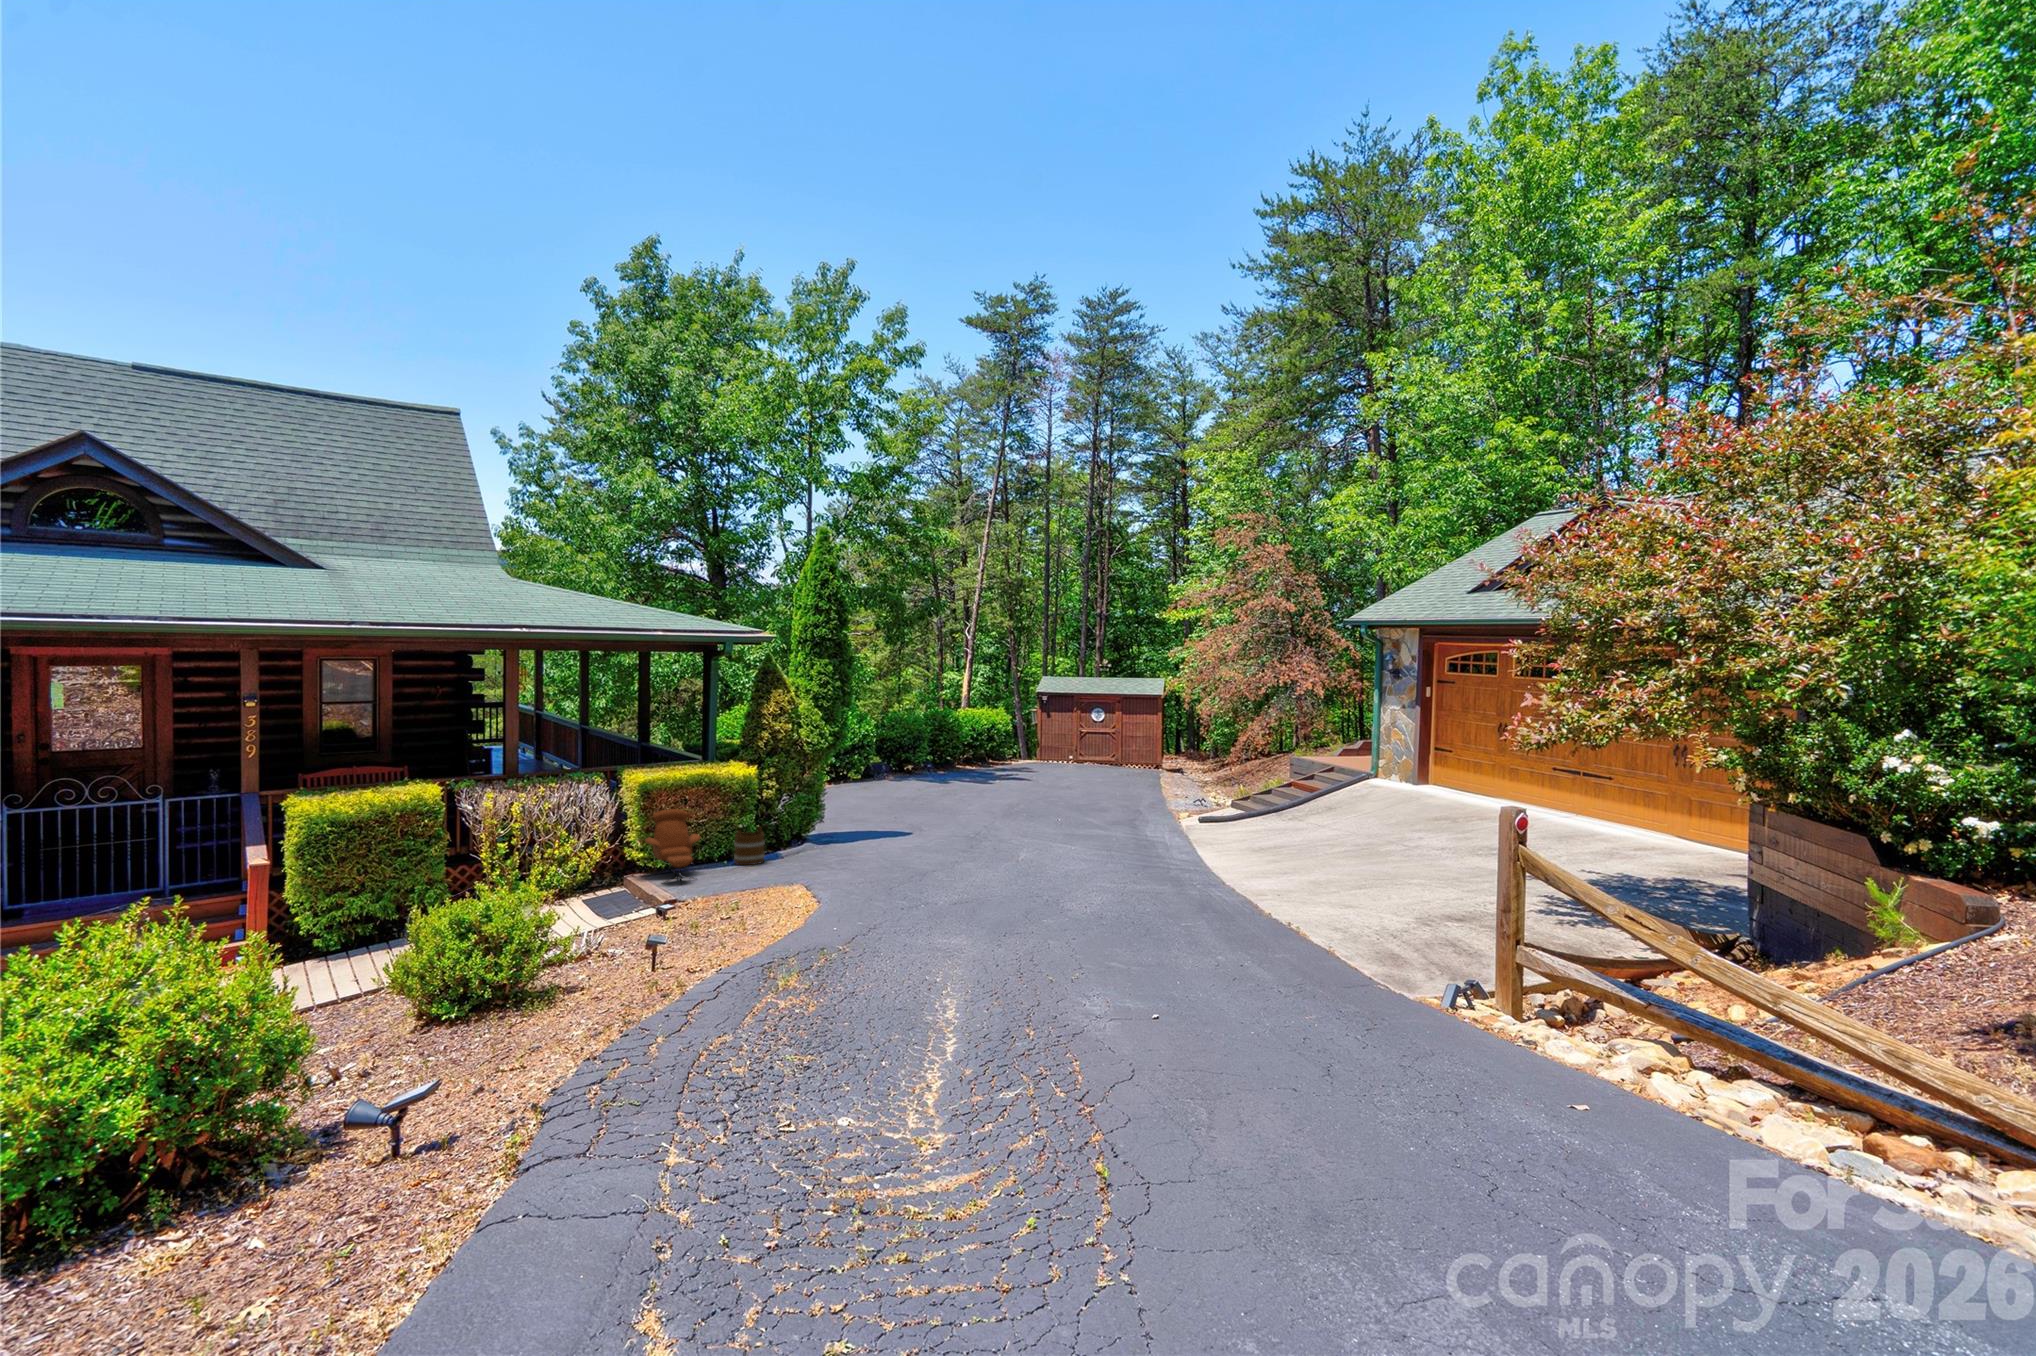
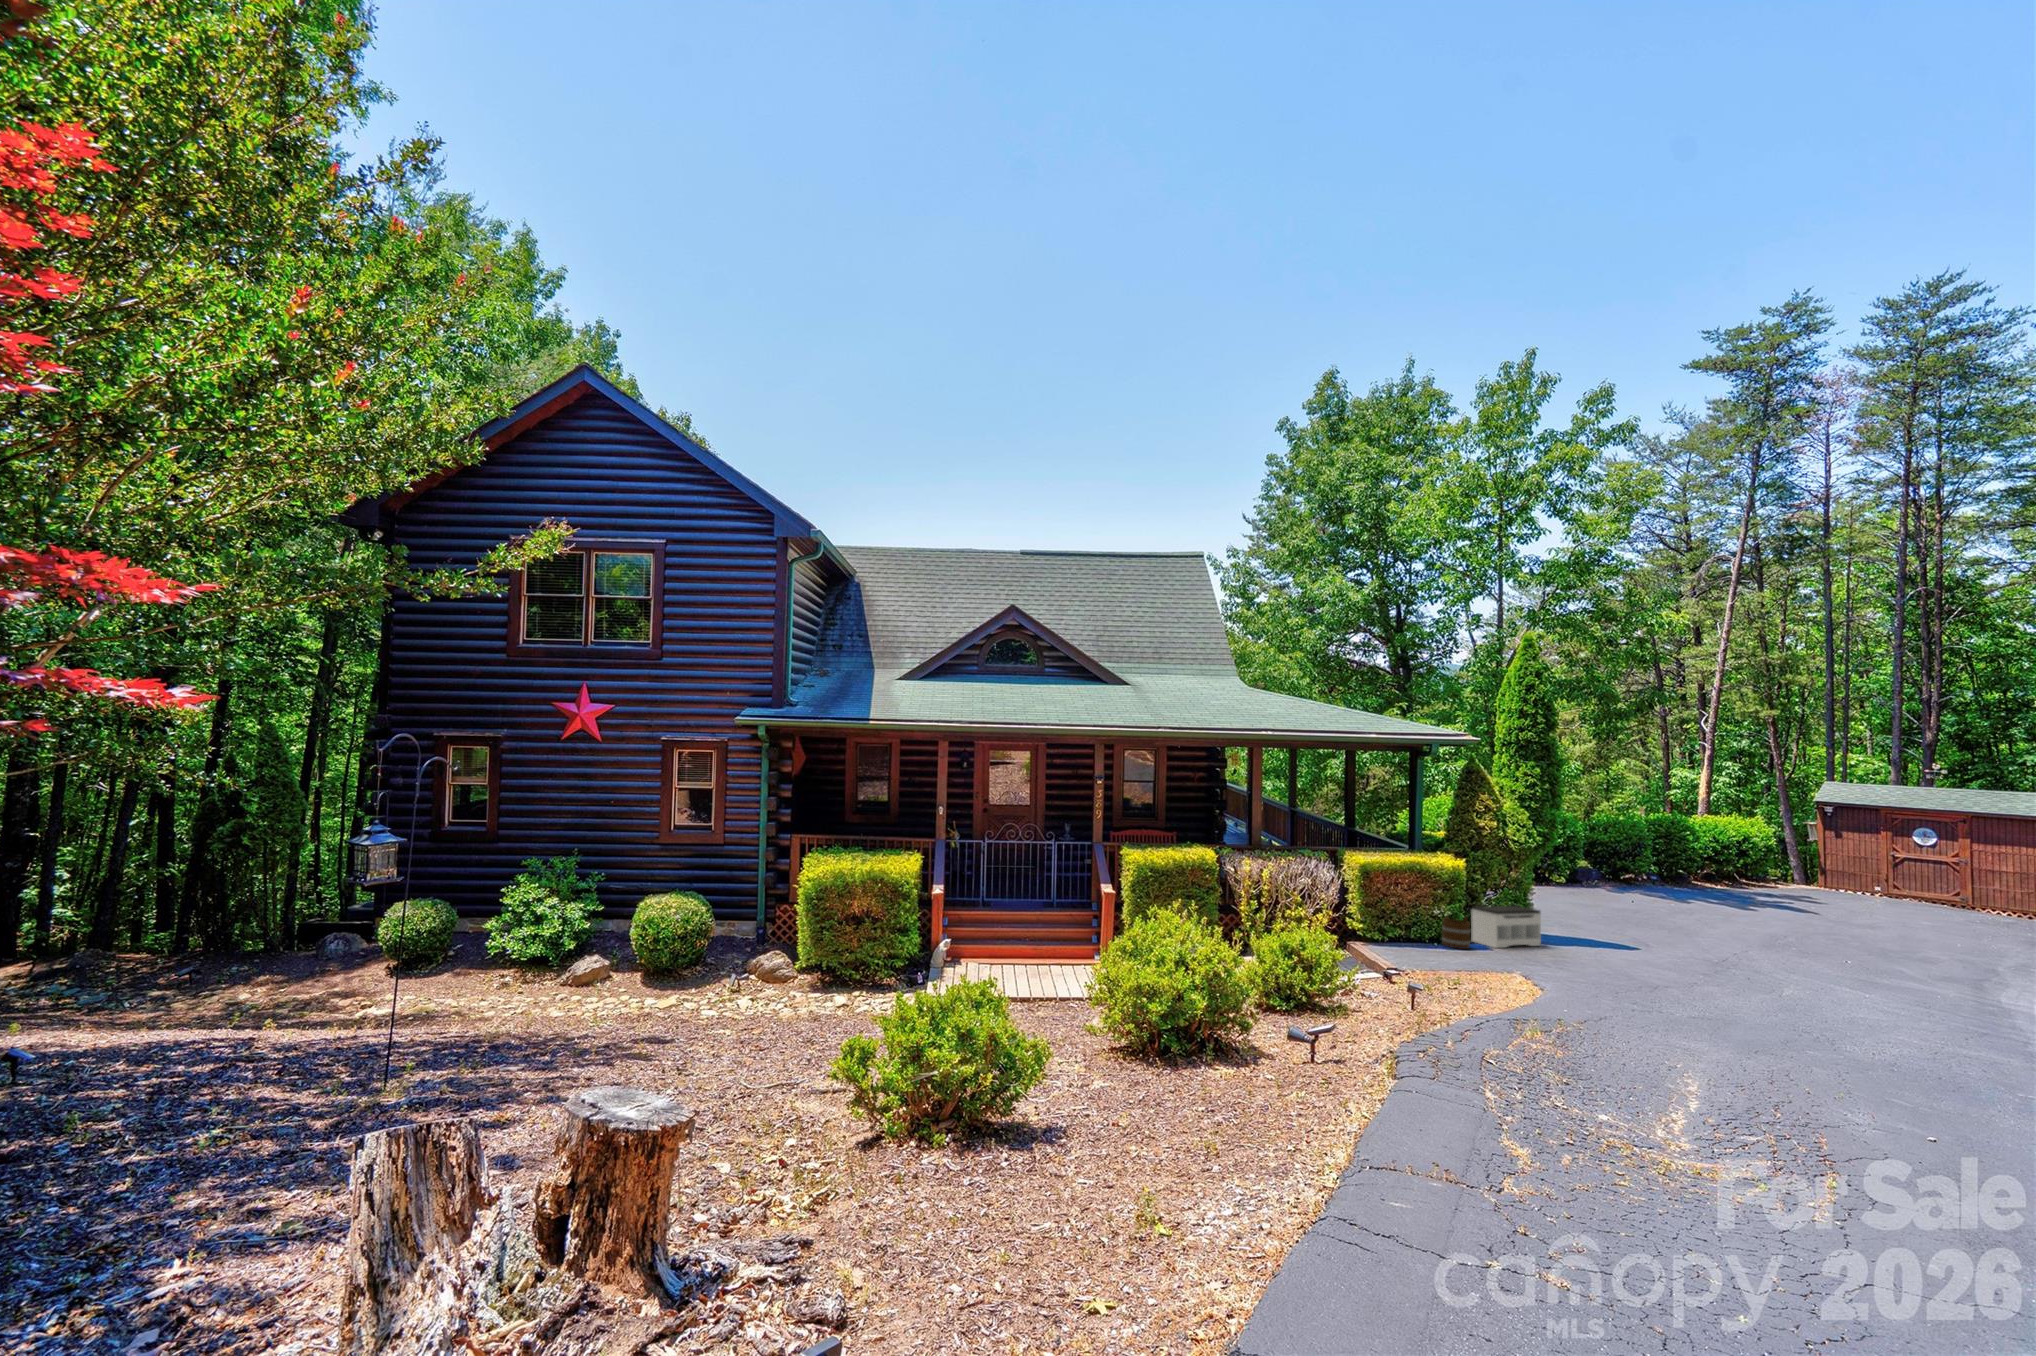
bench: none [768,806,837,856] -> present [1471,906,1541,948]
lounge chair: present [645,809,700,881] -> none [1369,889,1414,953]

